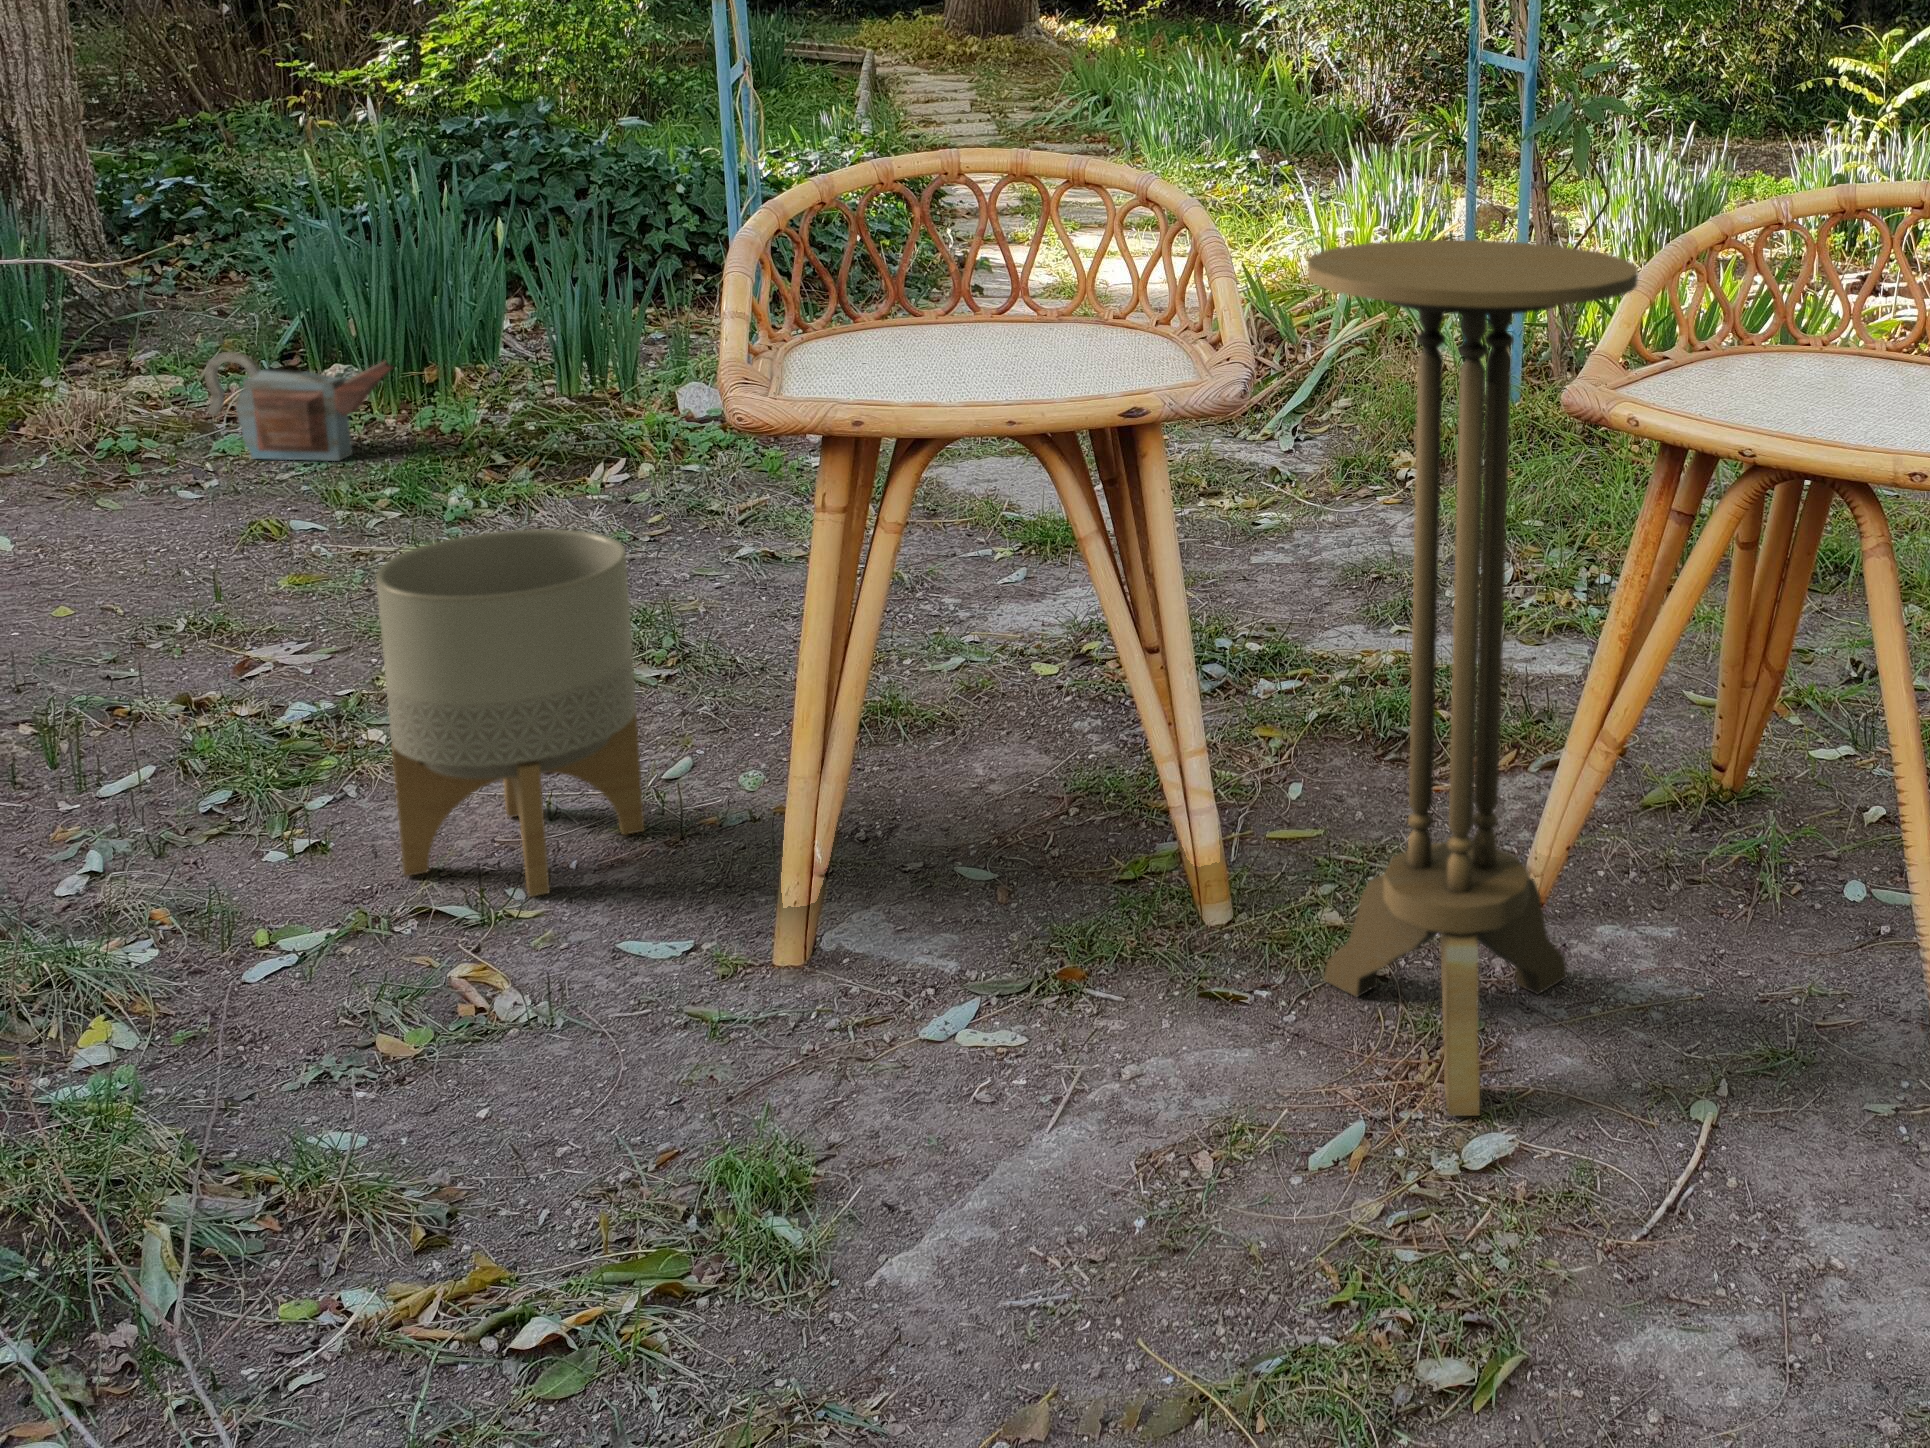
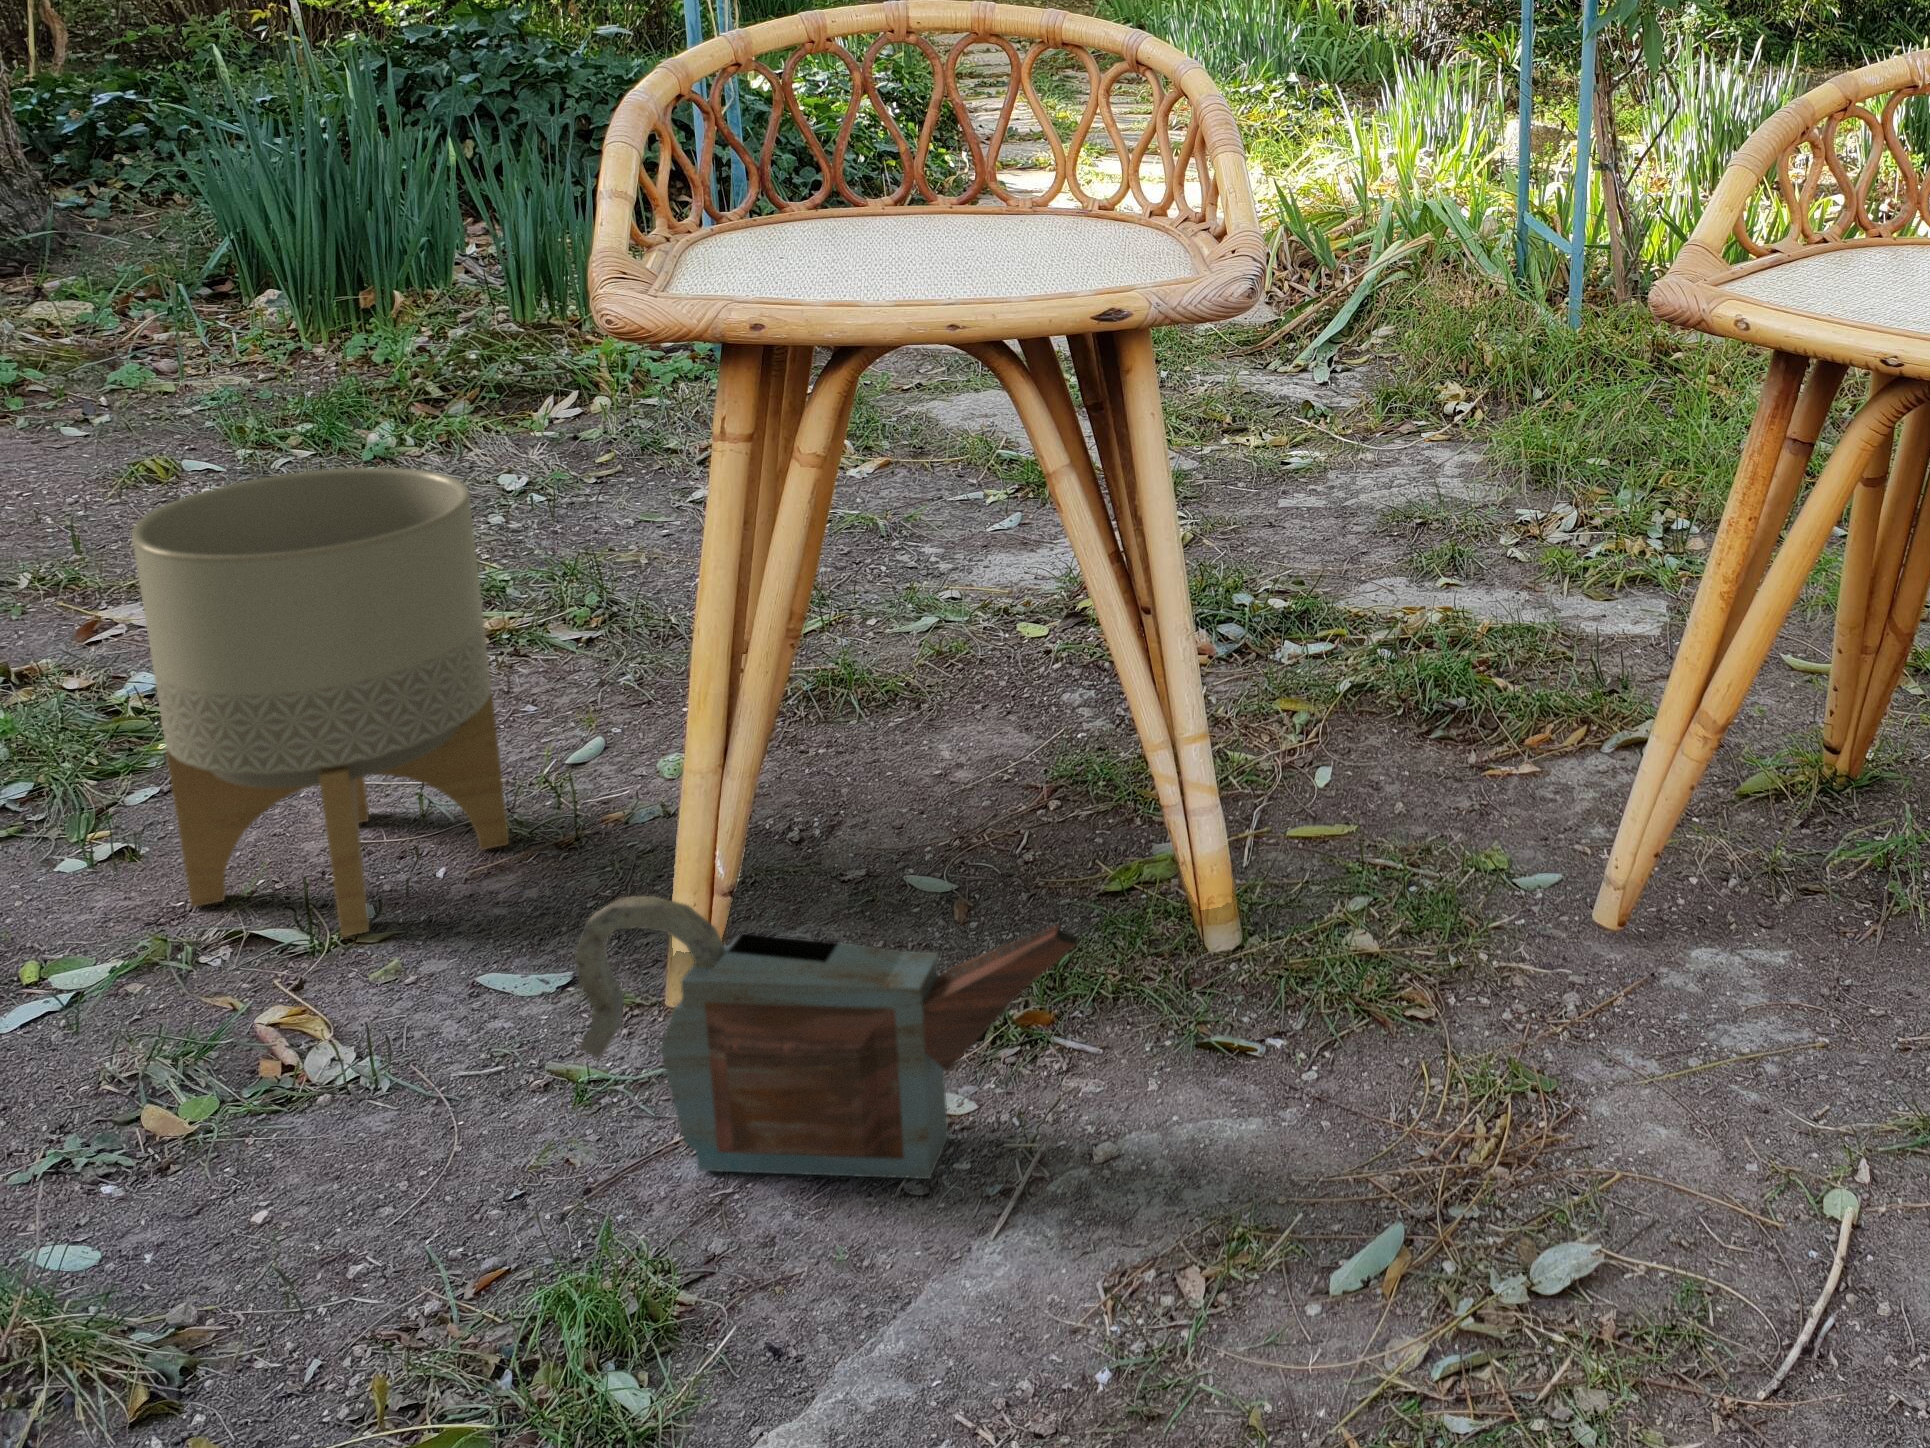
side table: present [1308,240,1638,1116] -> none [1331,71,1810,1289]
watering can: present [204,352,394,461] -> present [574,896,1080,1179]

